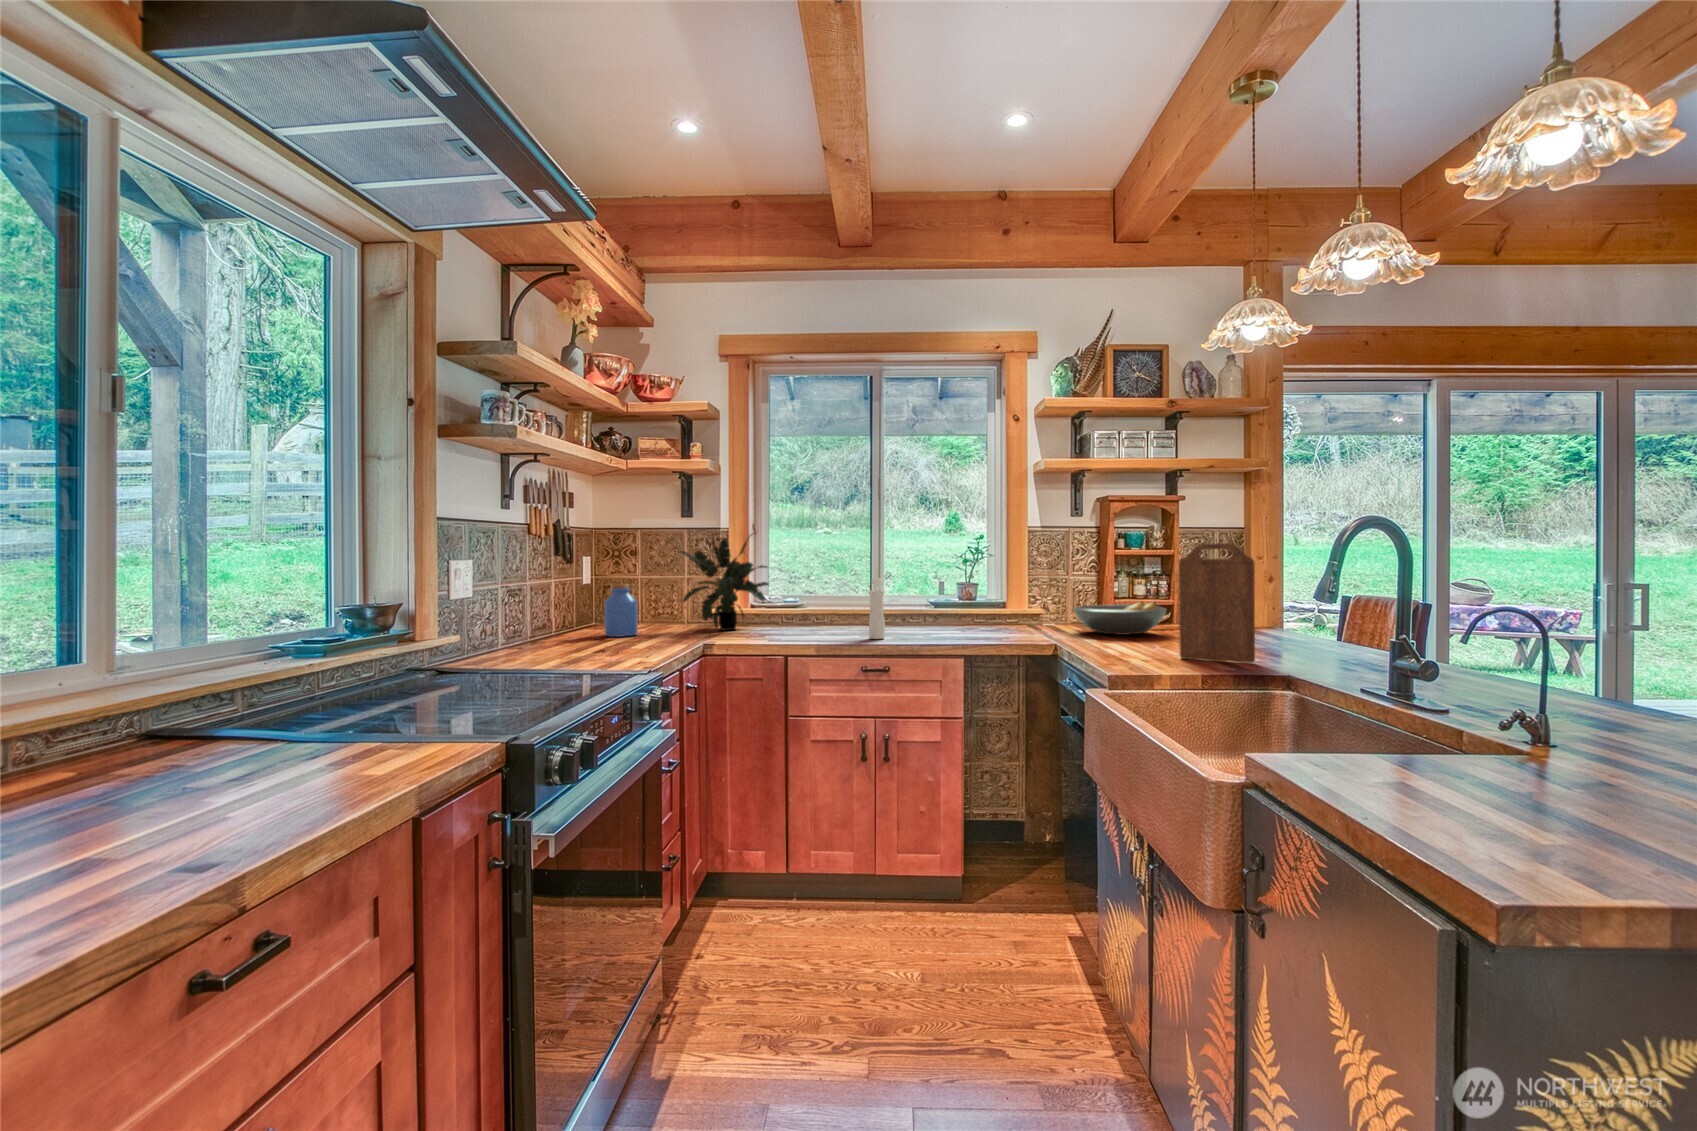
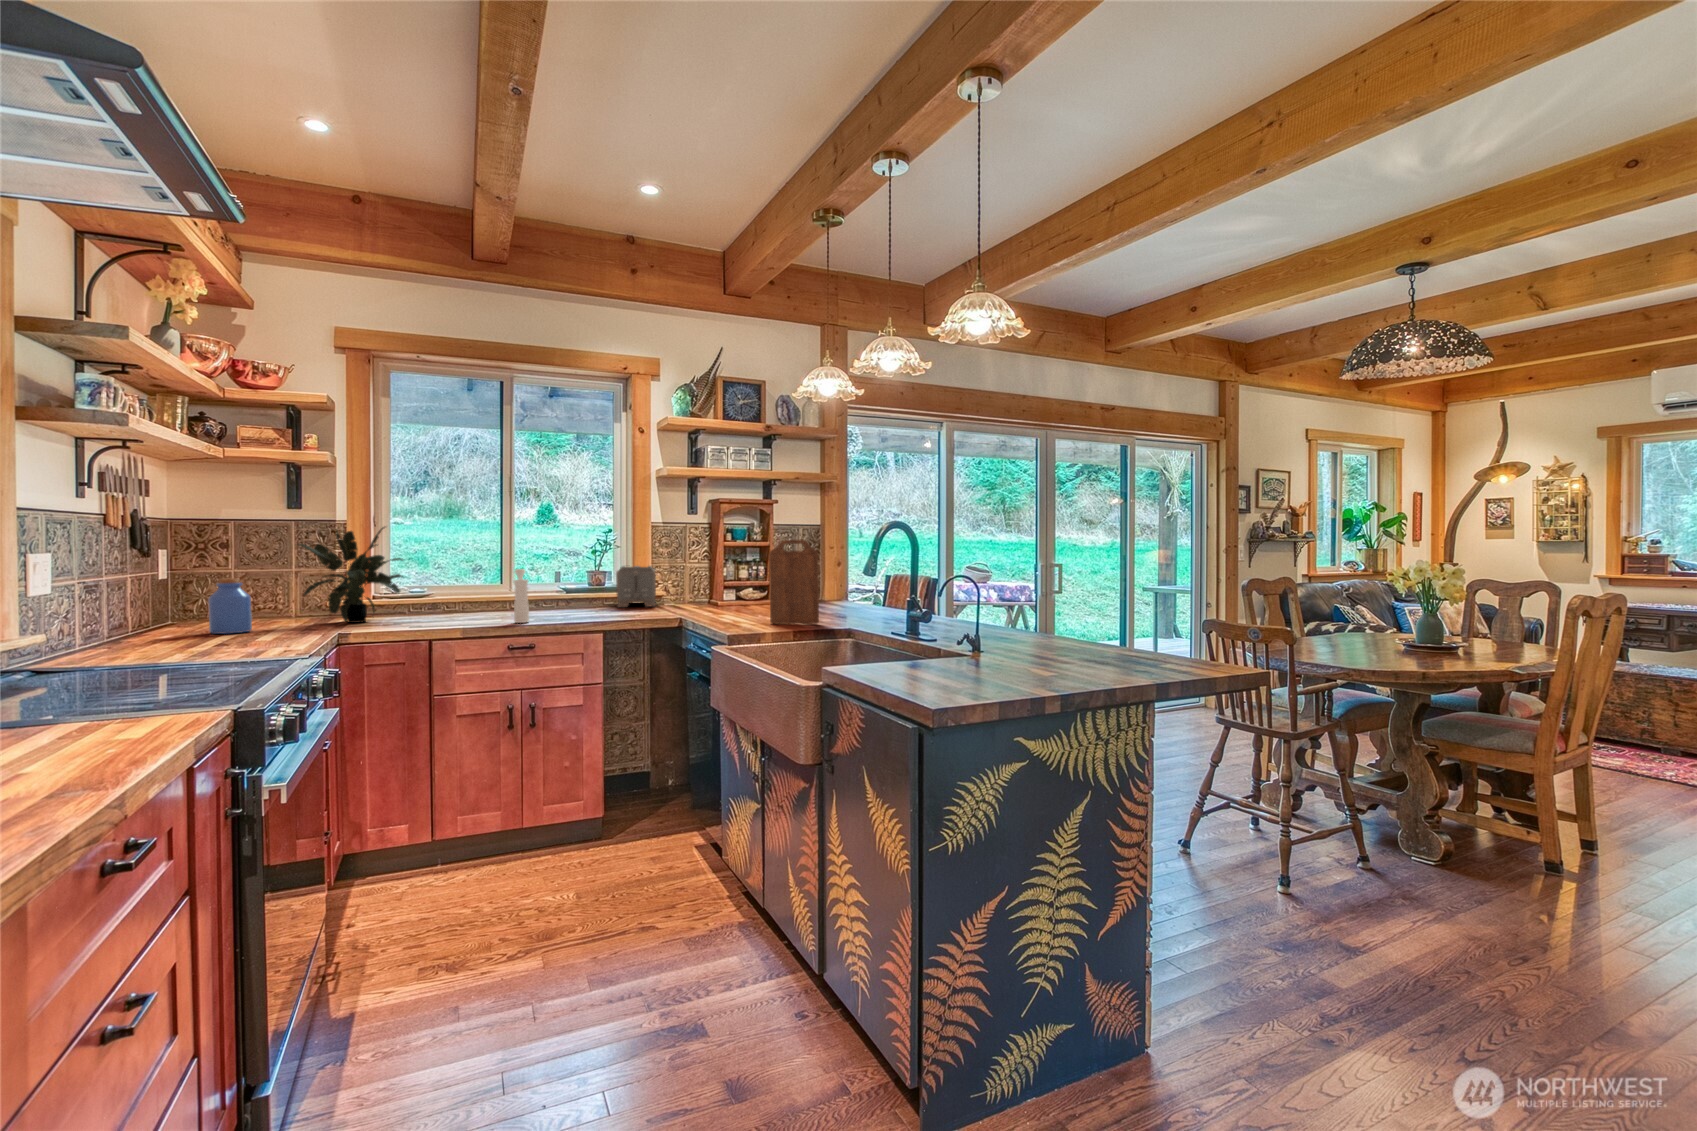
toaster: none [985,576,1031,624] -> present [616,566,656,607]
fruit bowl: present [1074,602,1167,635] -> none [692,584,764,611]

